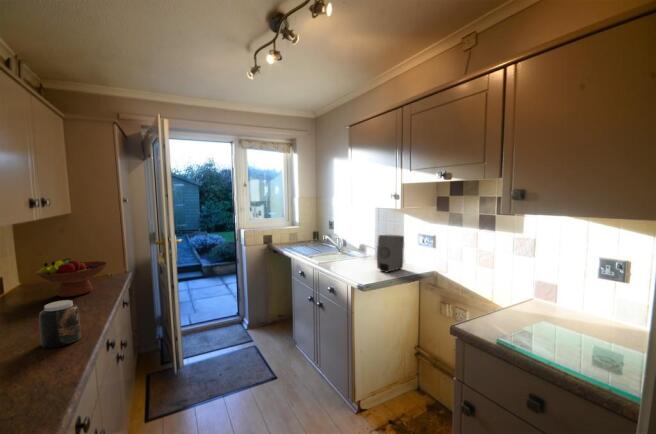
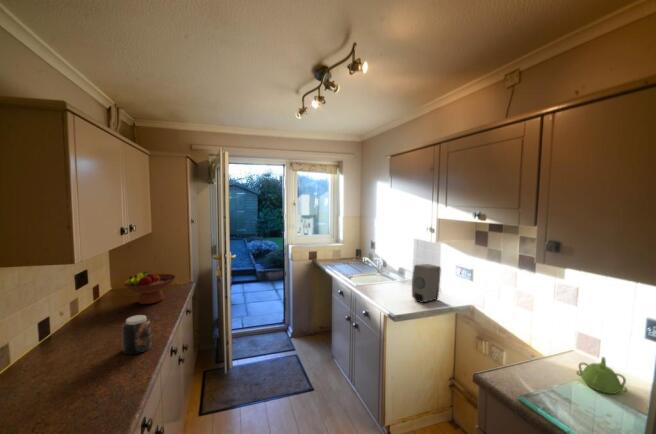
teapot: none [538,297,582,328] -> present [577,357,627,394]

